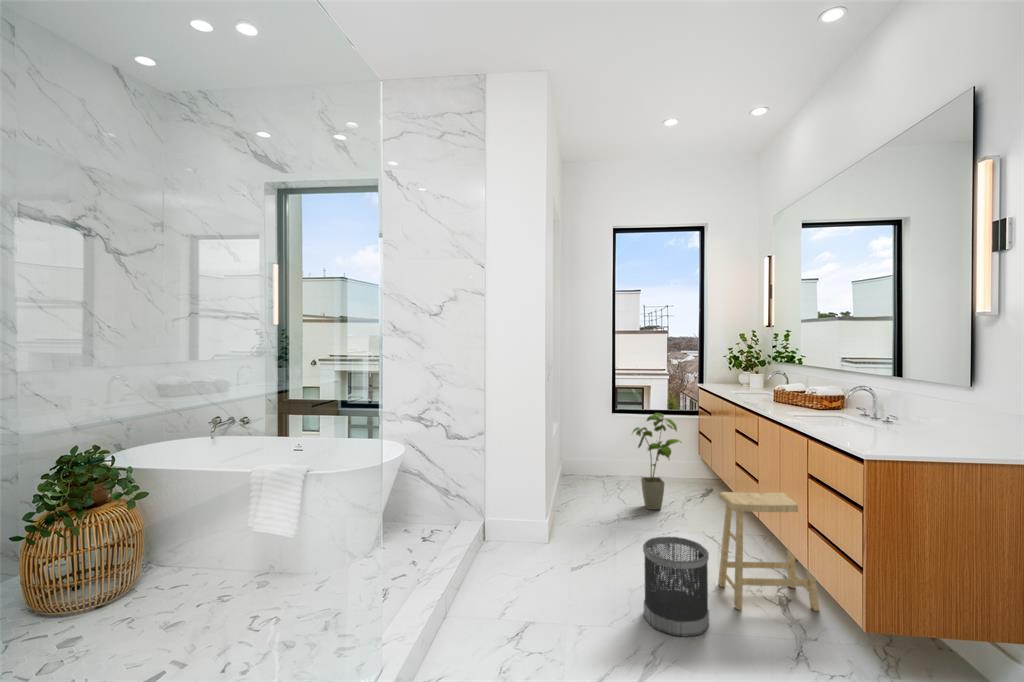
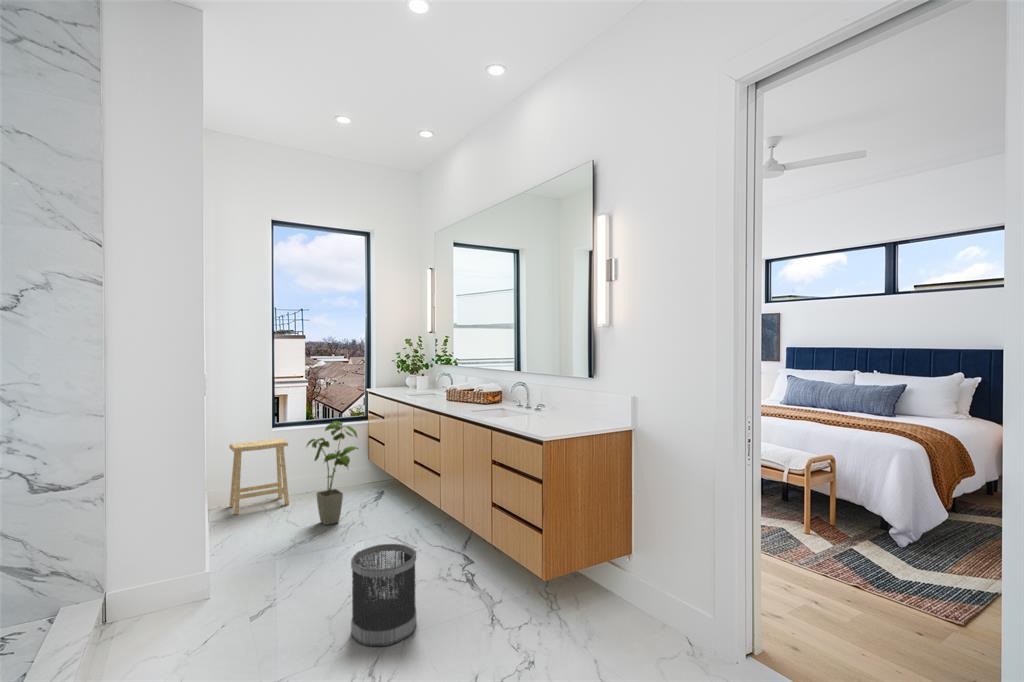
footstool: present [718,492,819,611] -> present [229,438,289,515]

